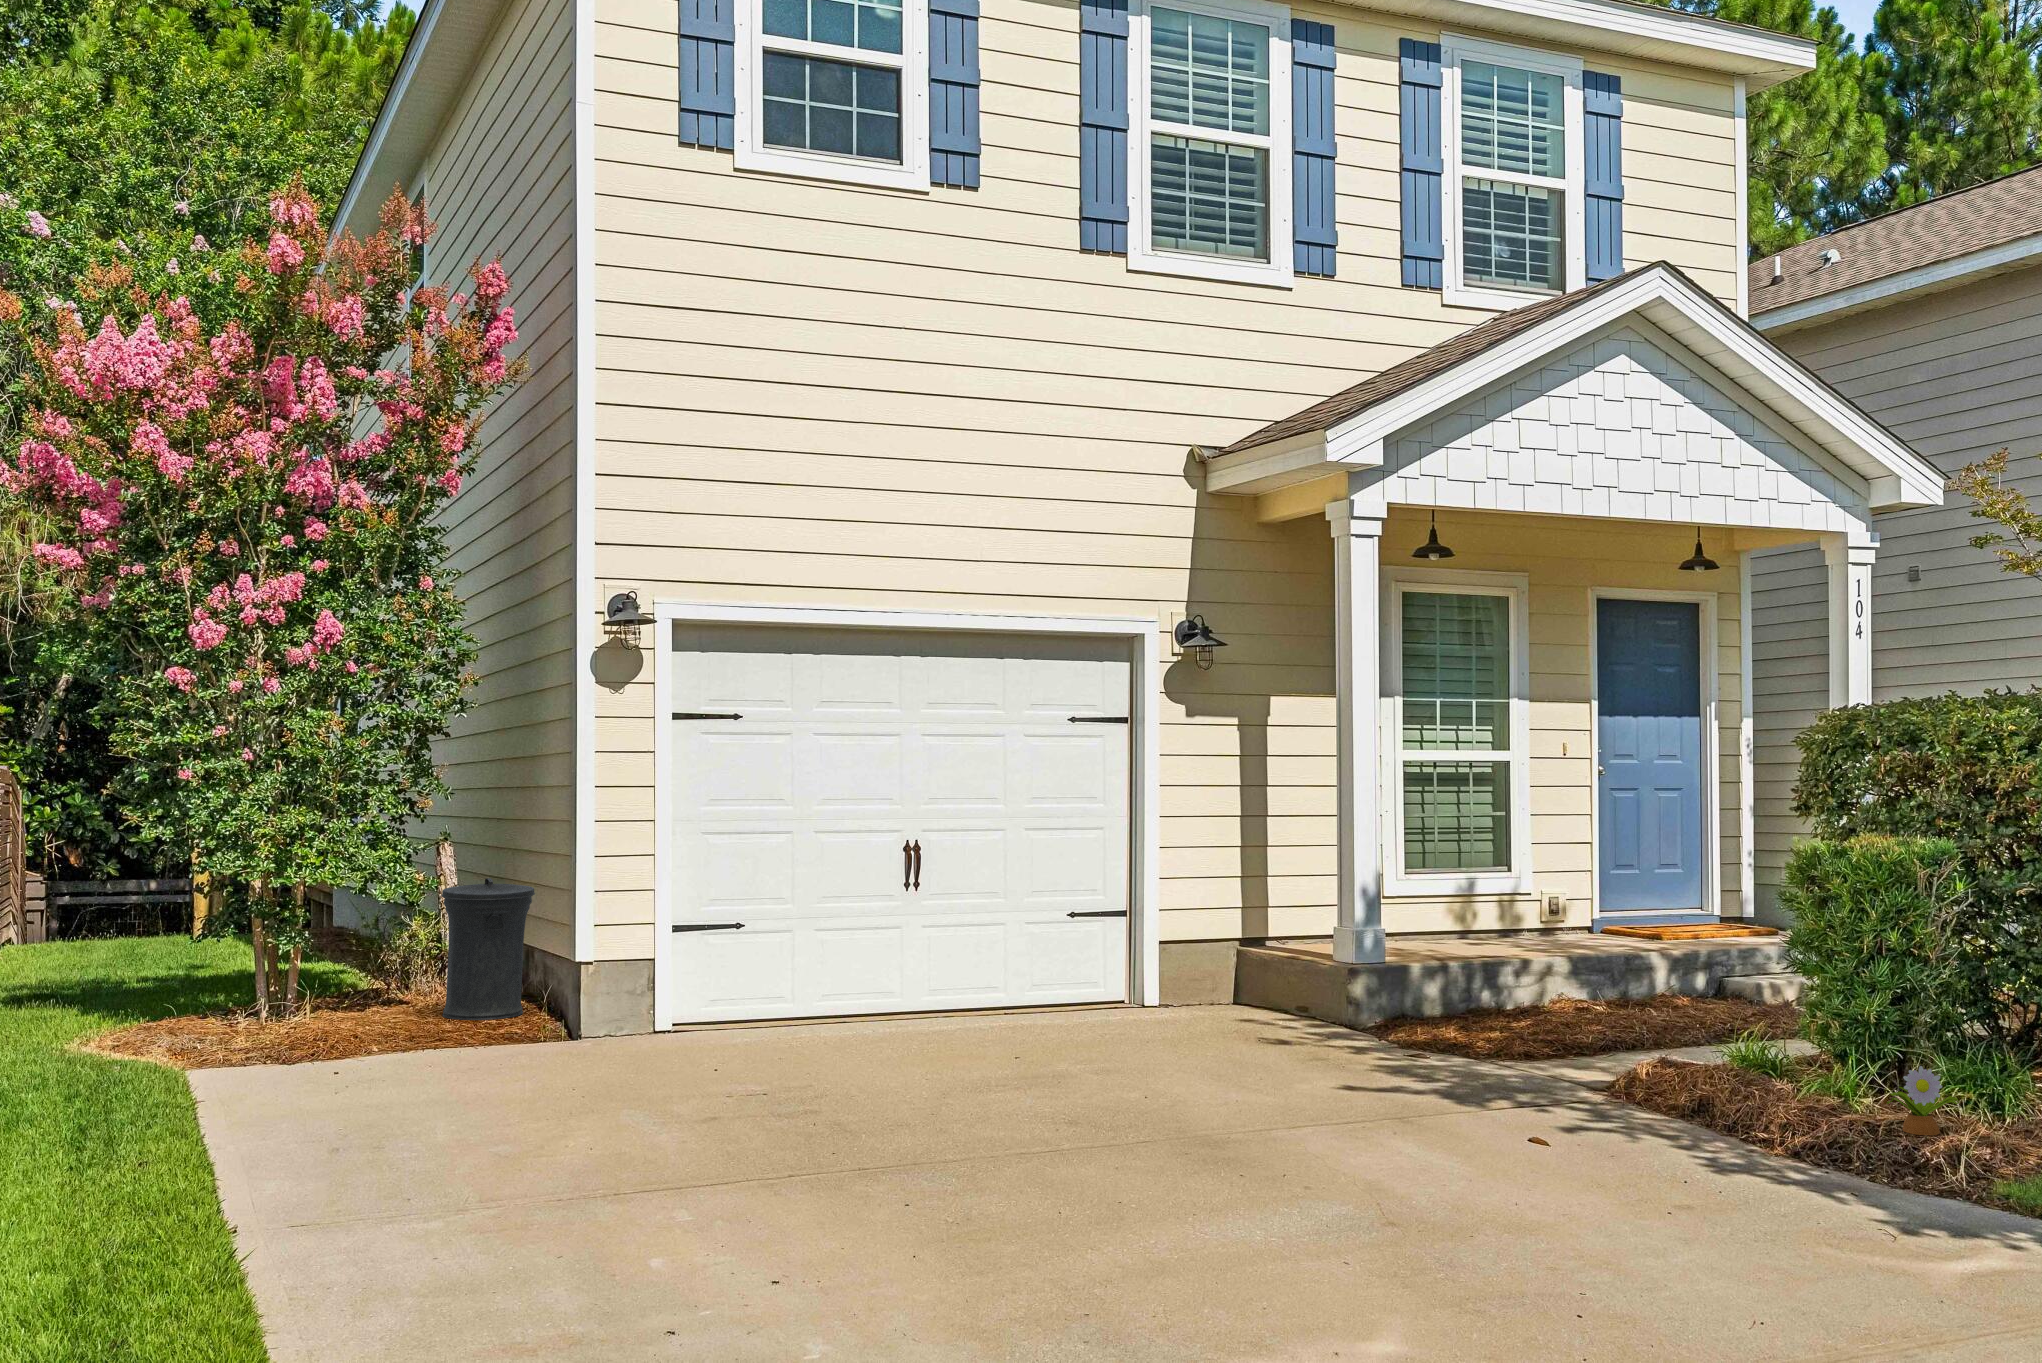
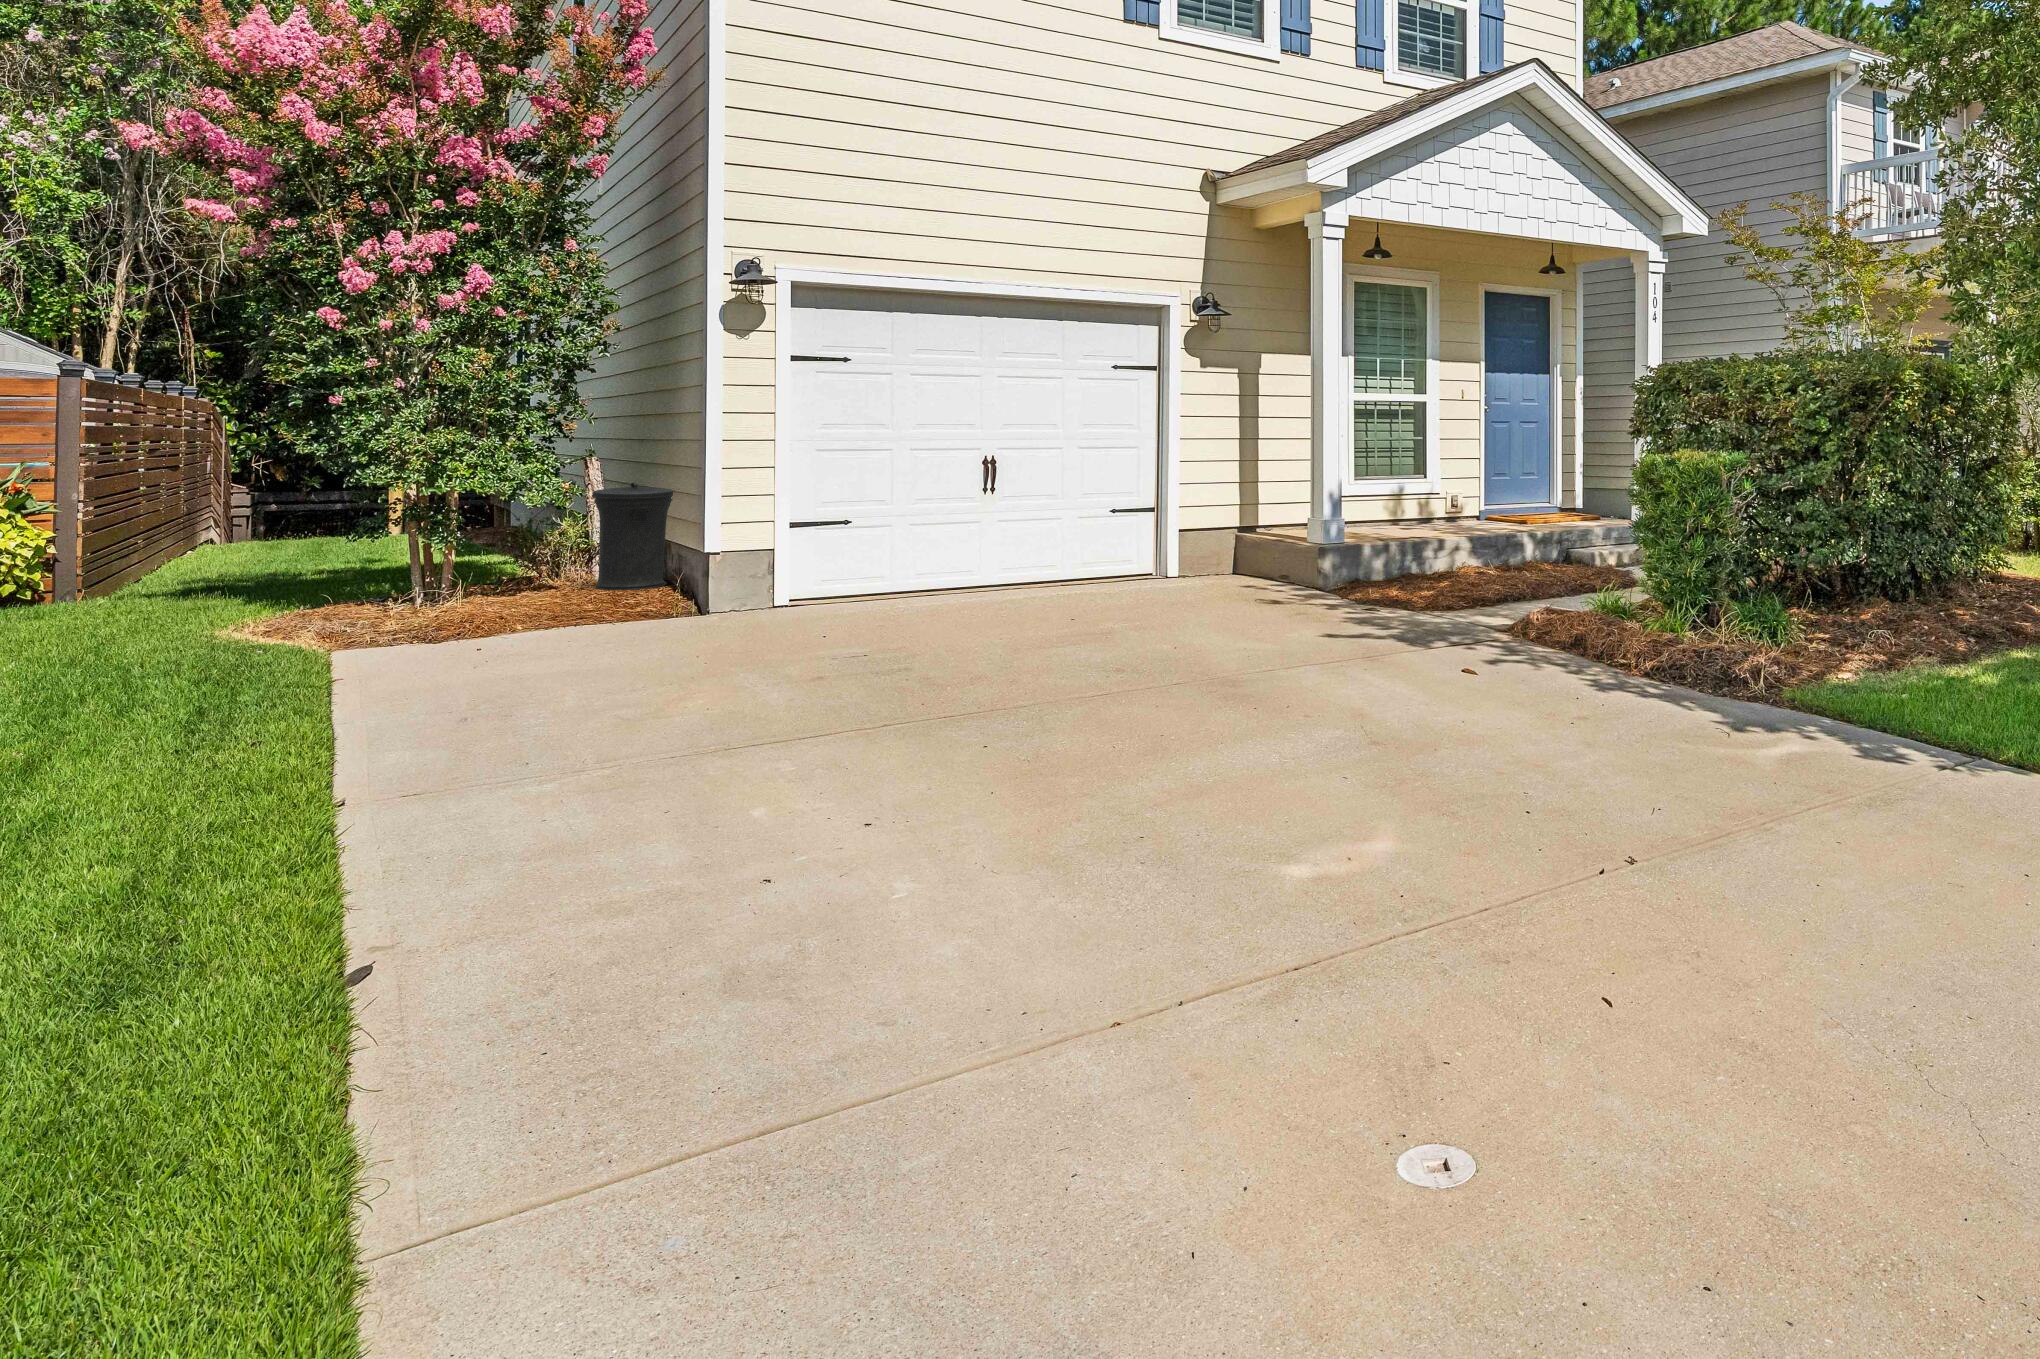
decorative plant: present [1887,1066,1959,1135] -> none [1670,595,1717,641]

